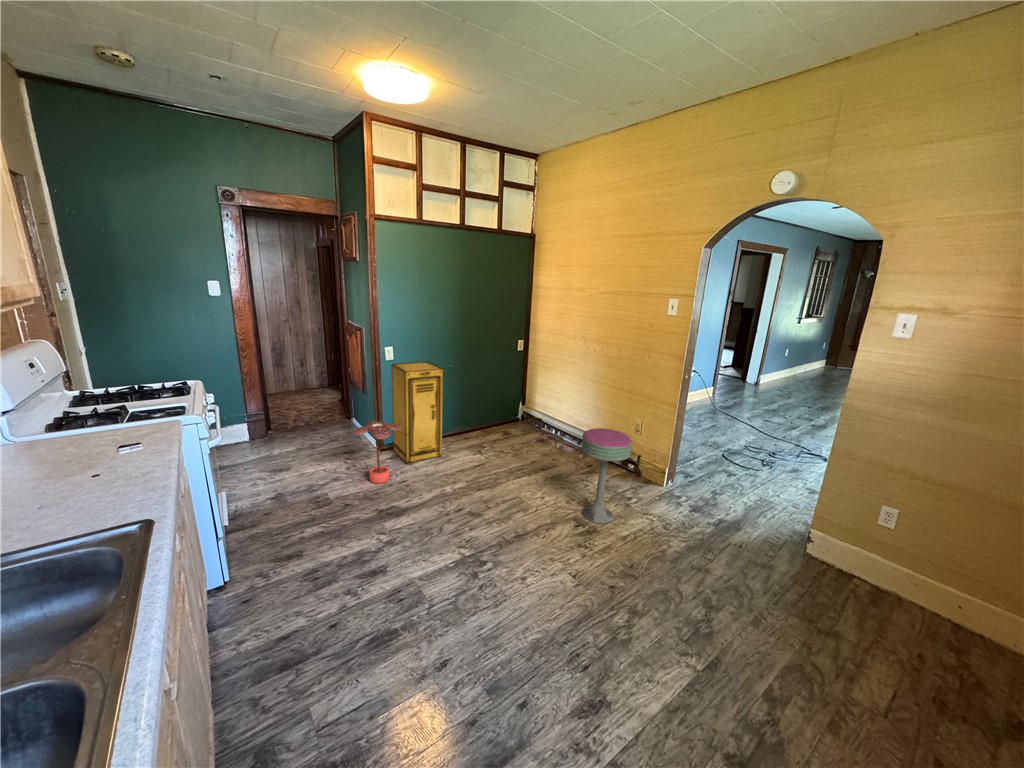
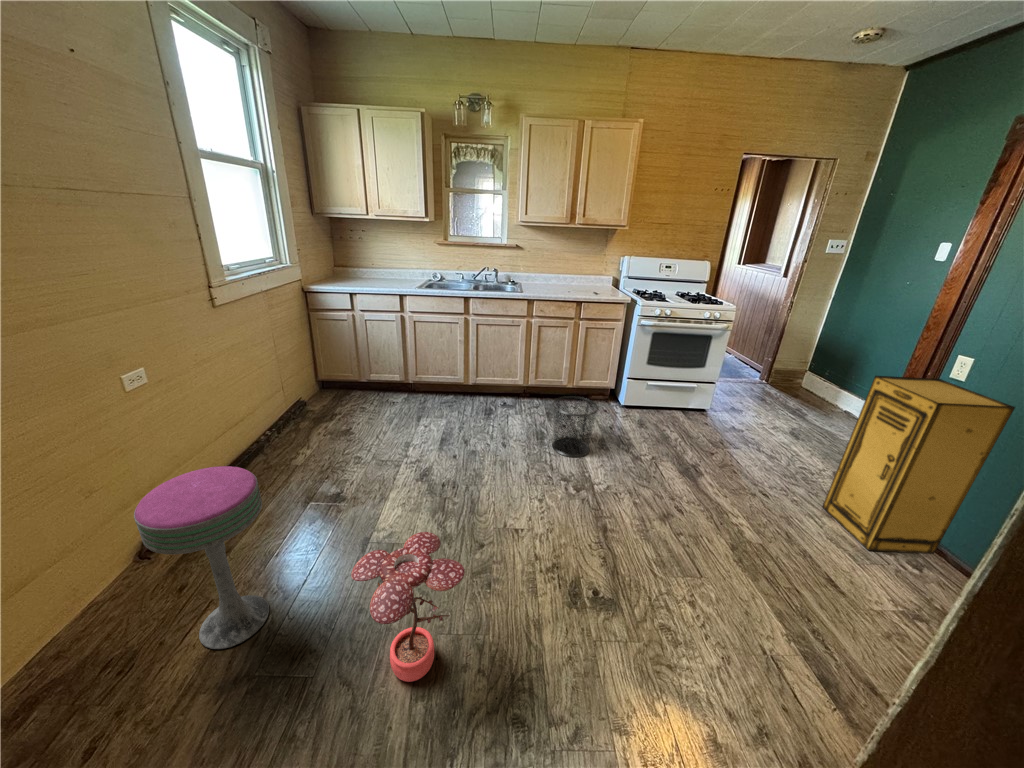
potted plant: present [352,420,402,484] -> present [351,532,465,682]
bar stool: present [581,428,632,524] -> present [134,466,269,649]
waste bin: none [367,518,433,612] -> present [552,396,598,457]

